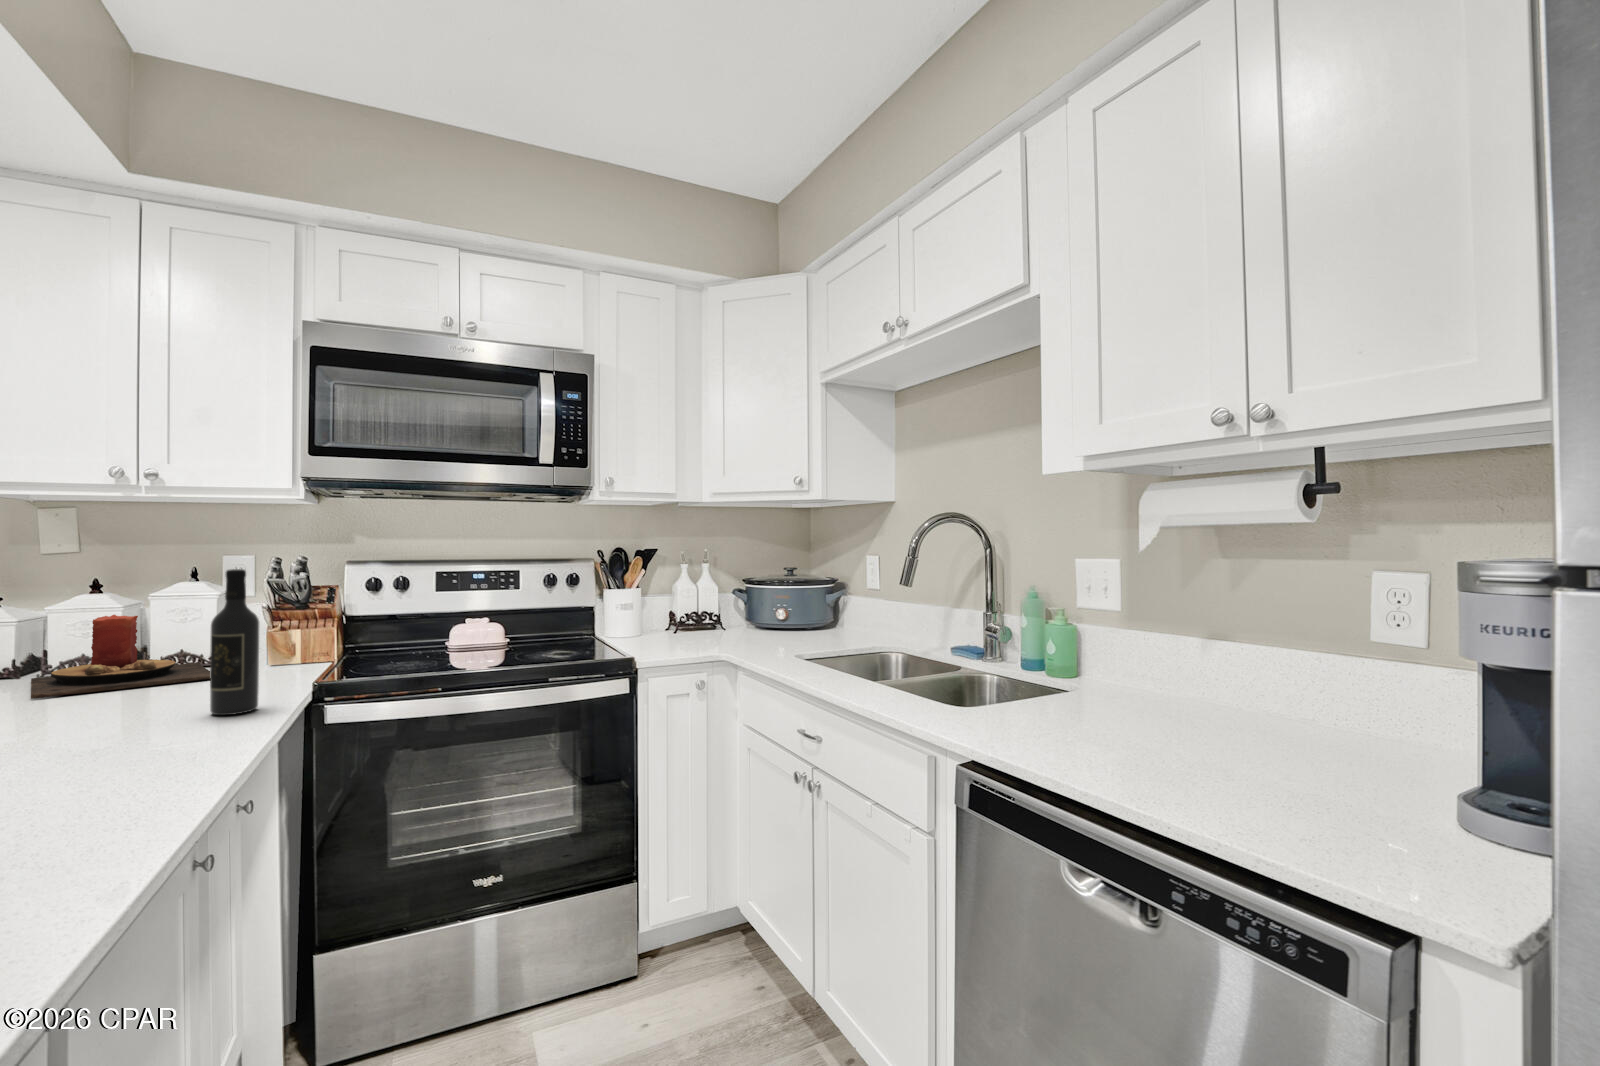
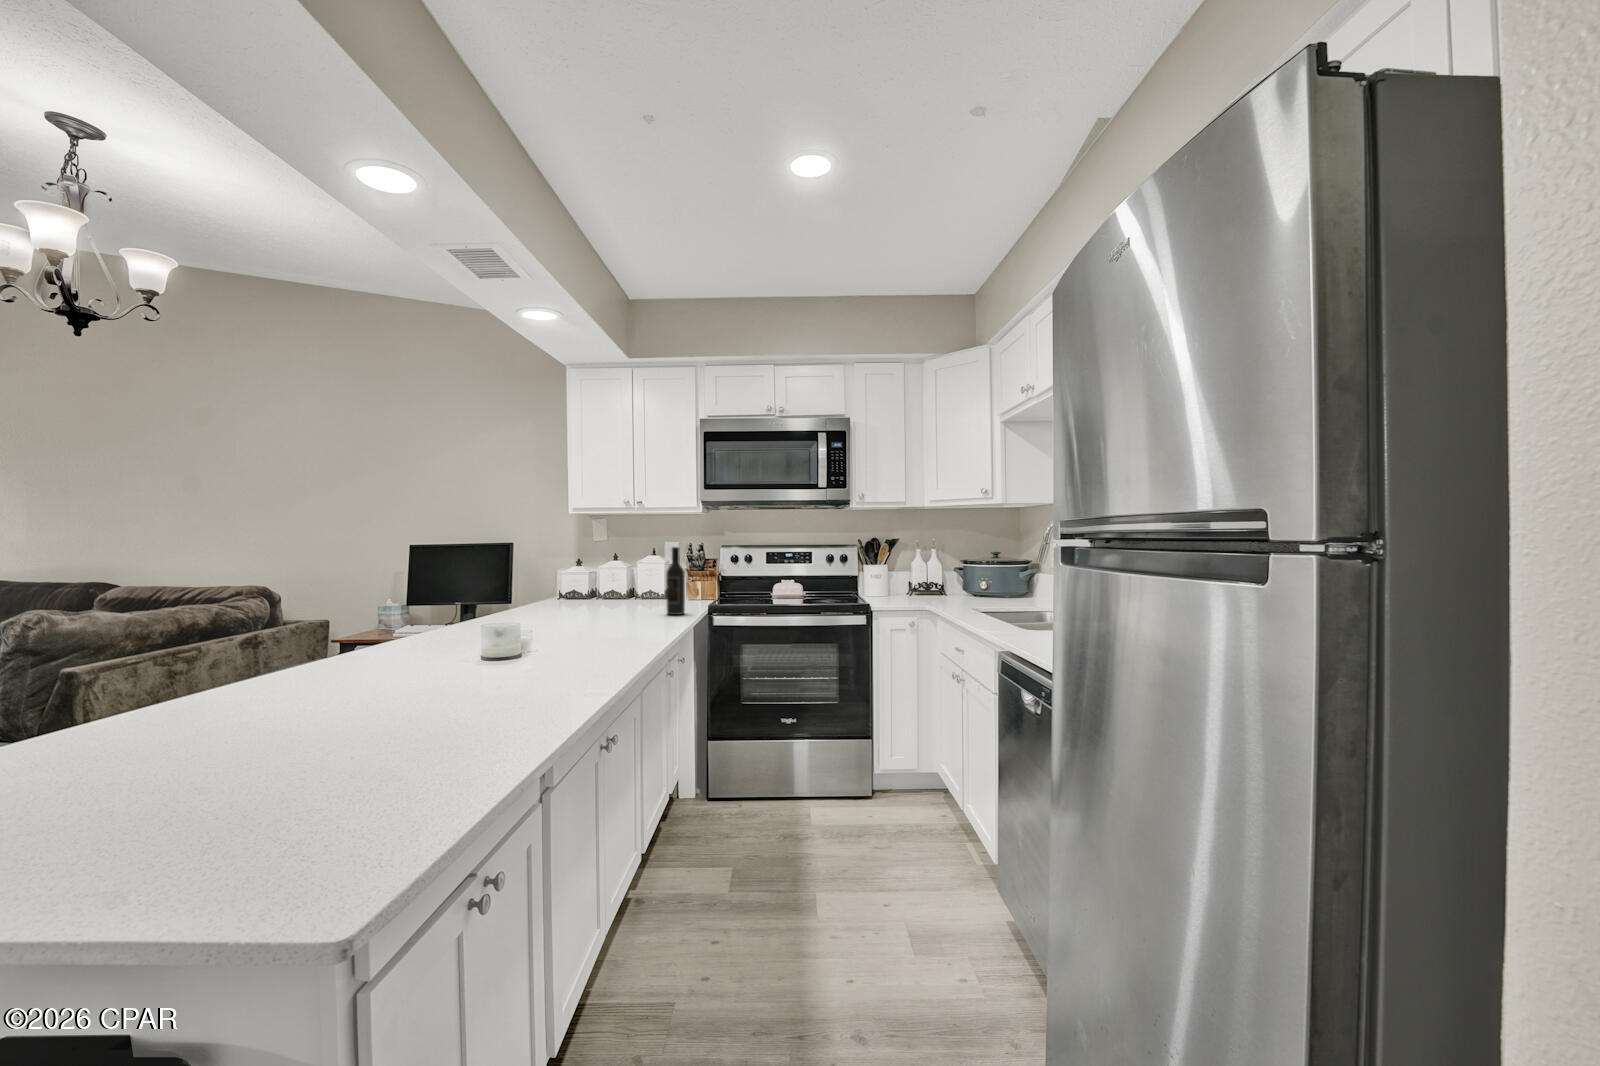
candle: present [31,615,210,699] -> none [596,570,666,606]

